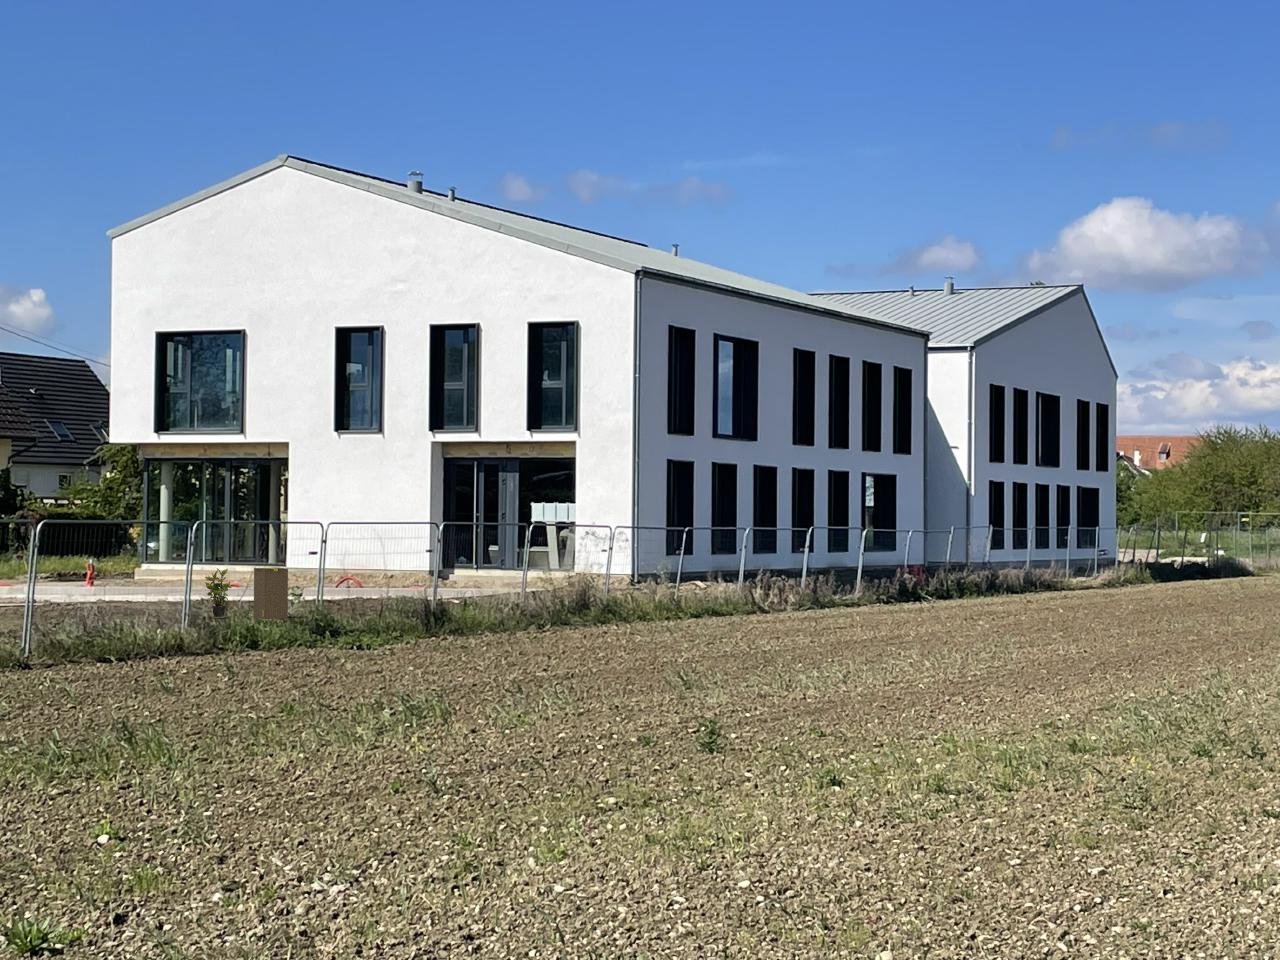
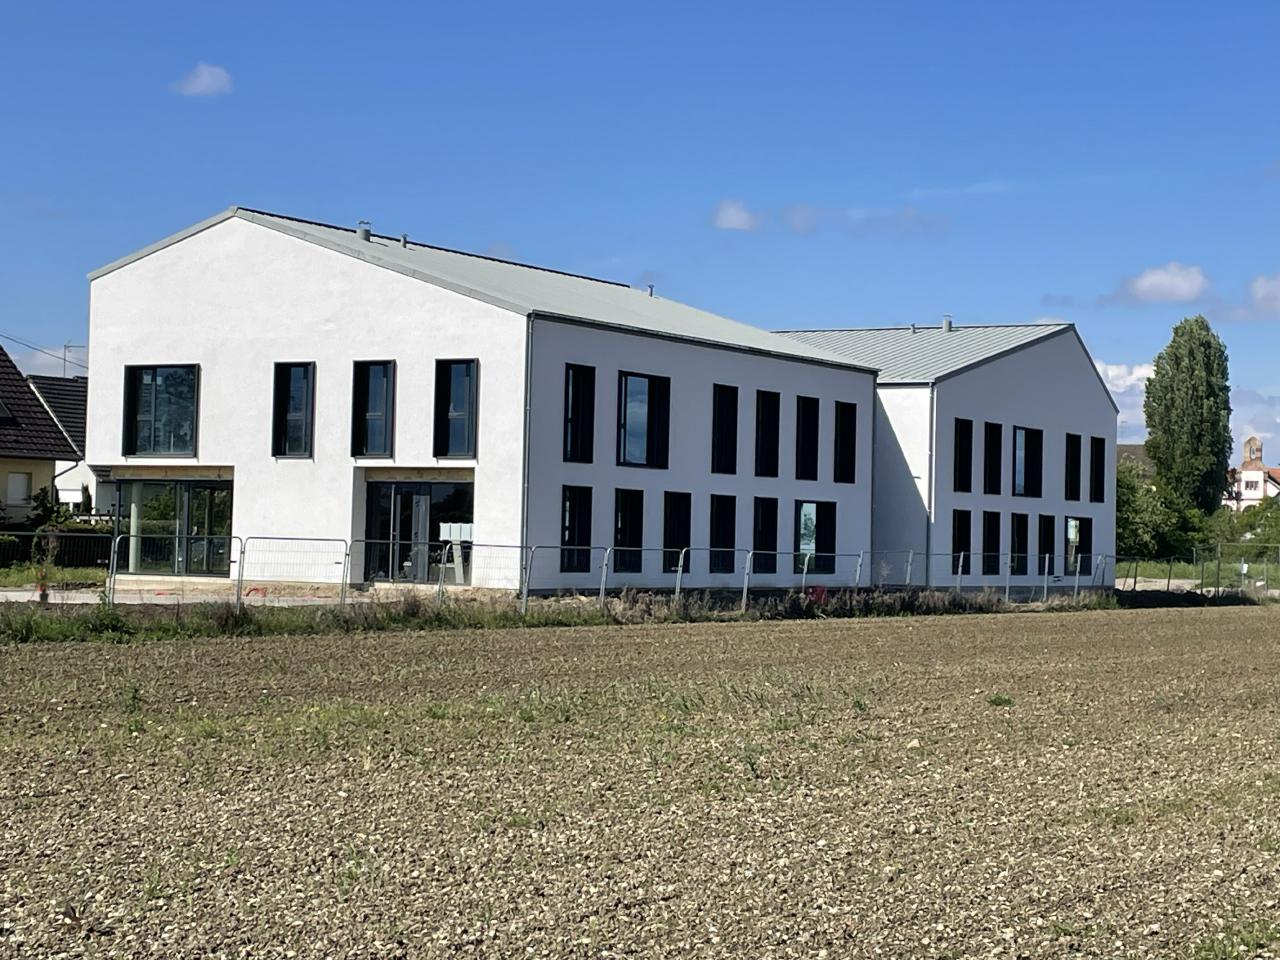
cardboard box: present [254,567,288,619] -> none [73,564,99,604]

